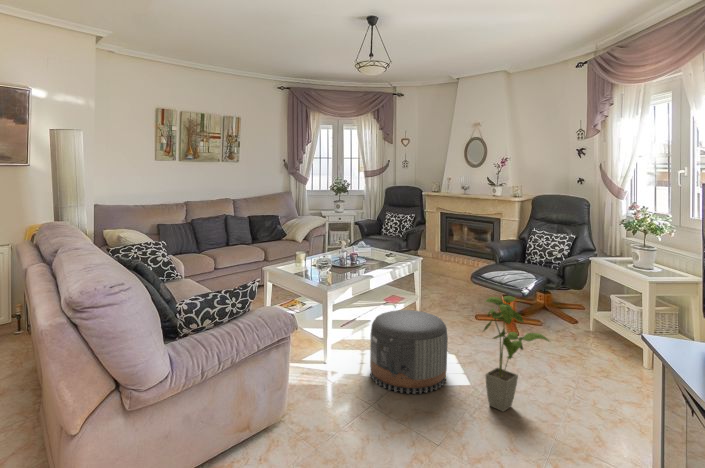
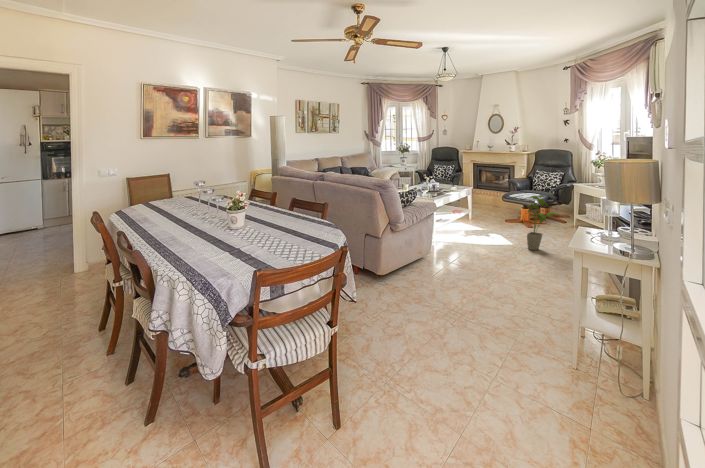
pouf: present [370,310,448,394] -> none [463,210,505,247]

